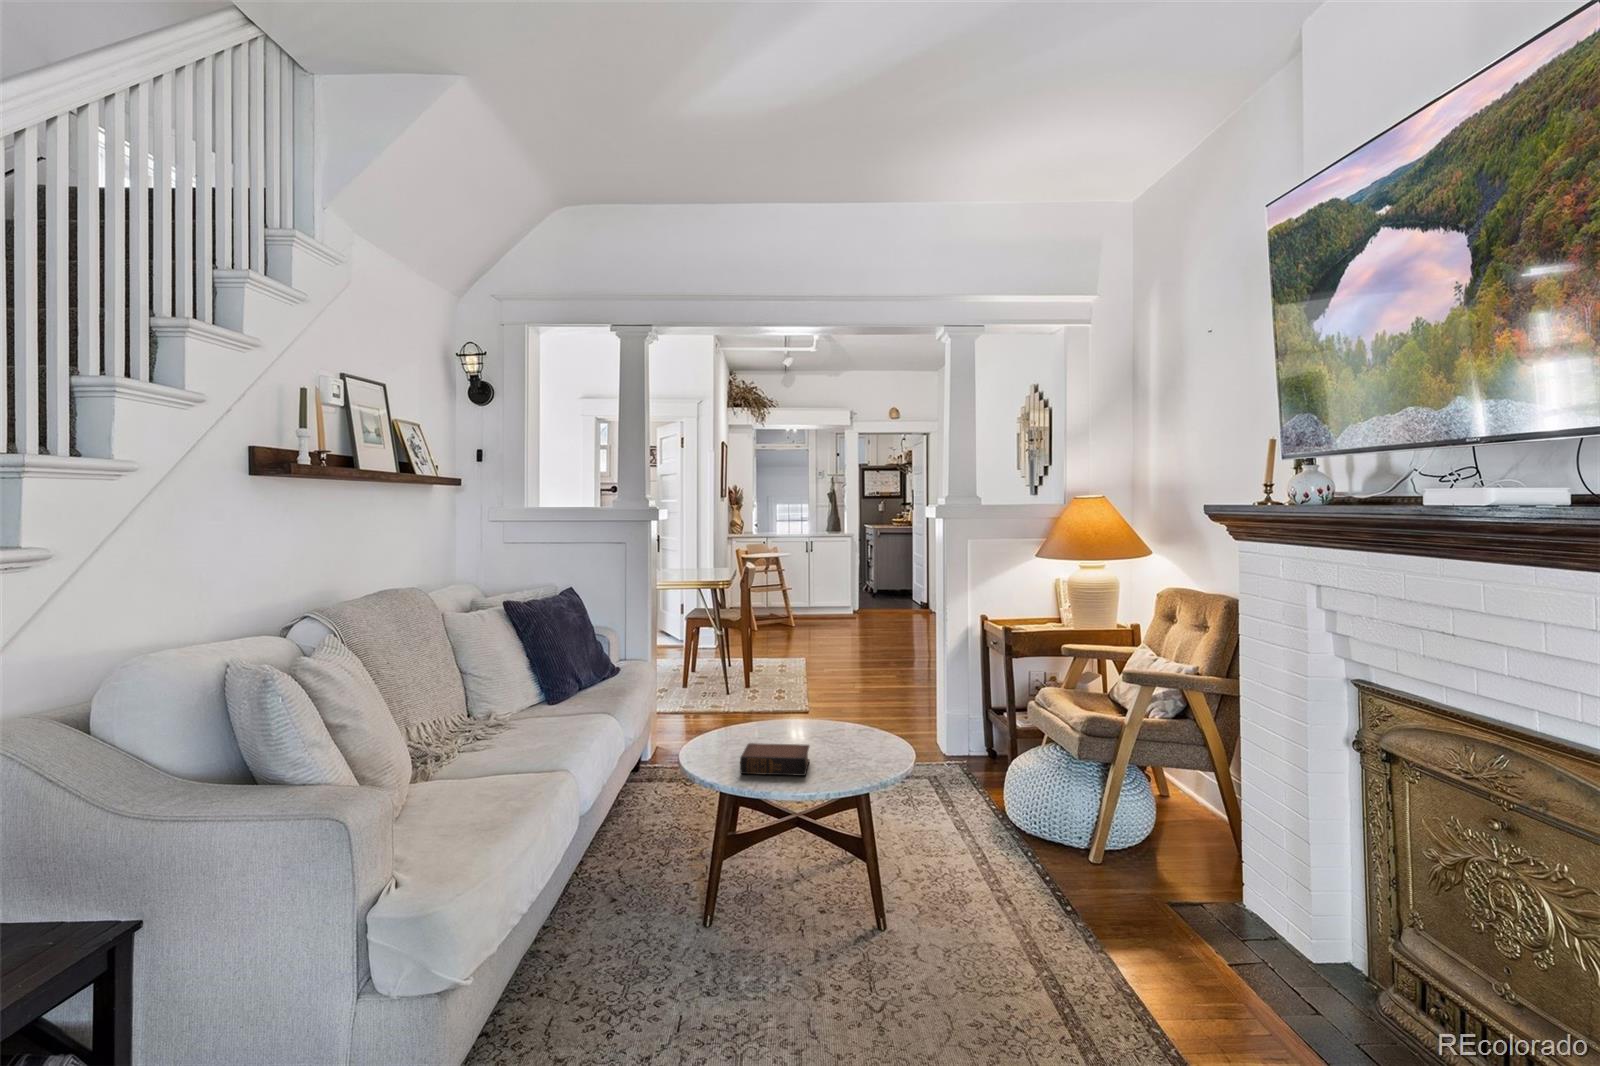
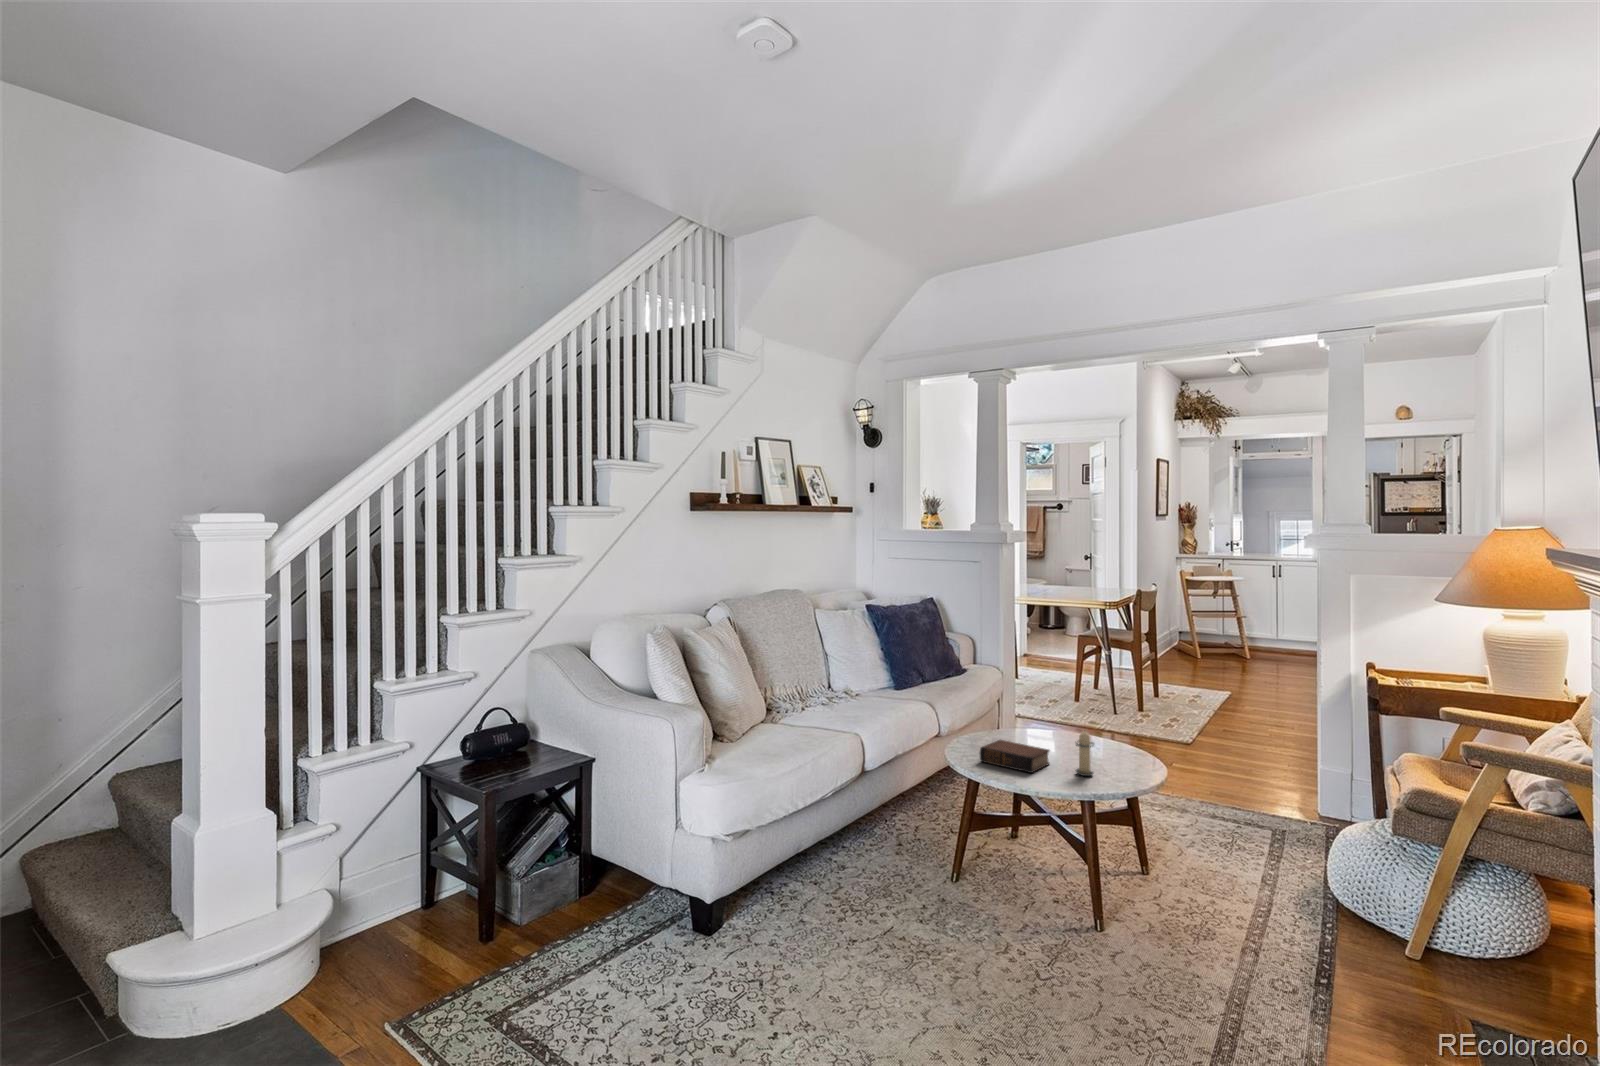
candle: none [840,715,865,768] -> present [1075,731,1094,776]

